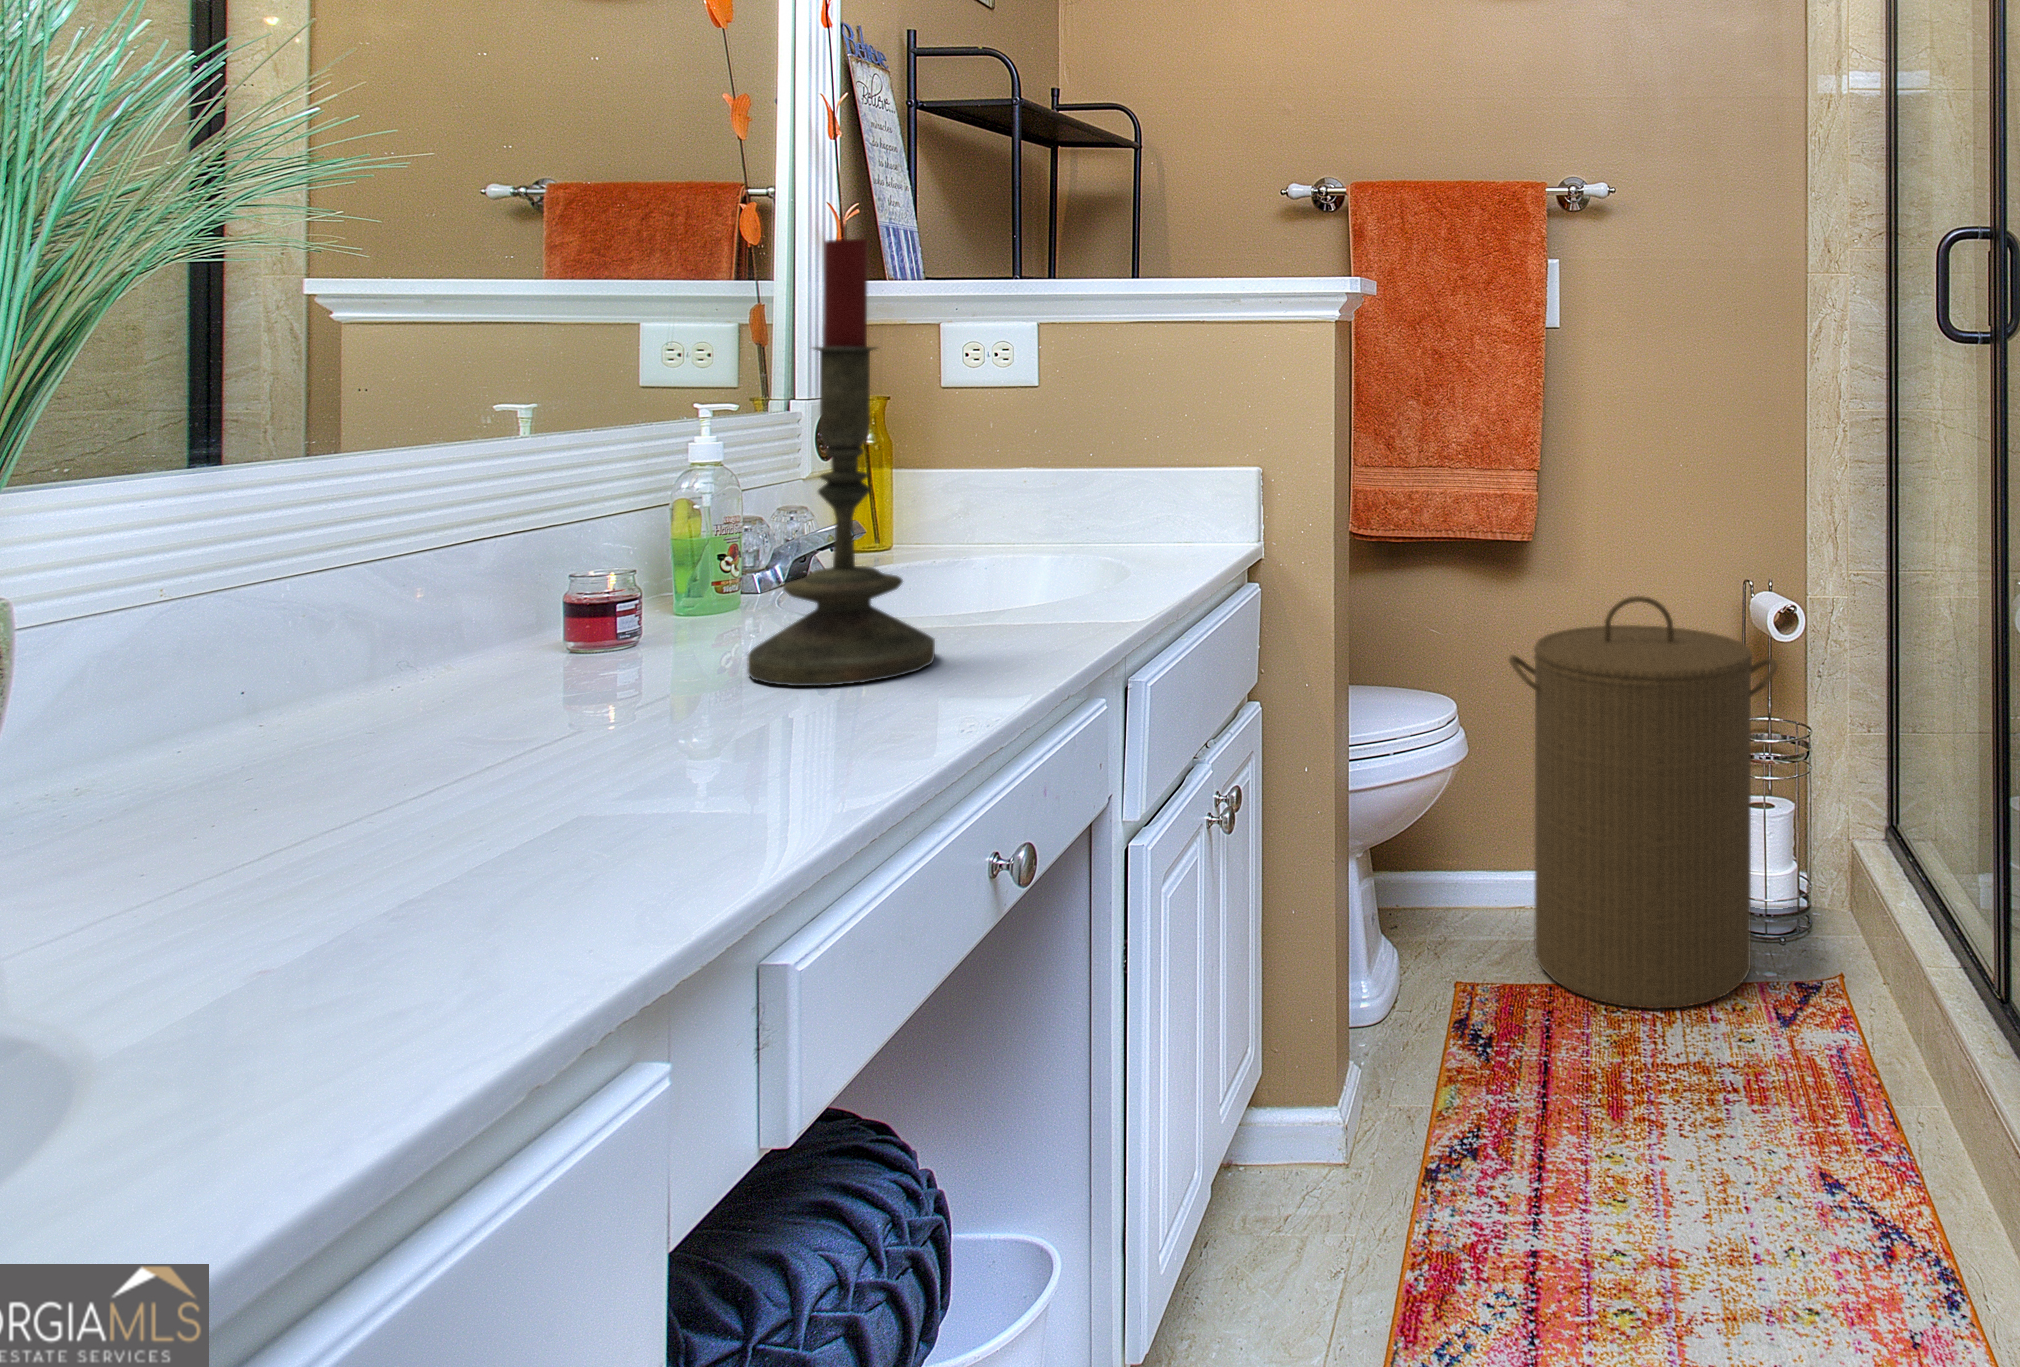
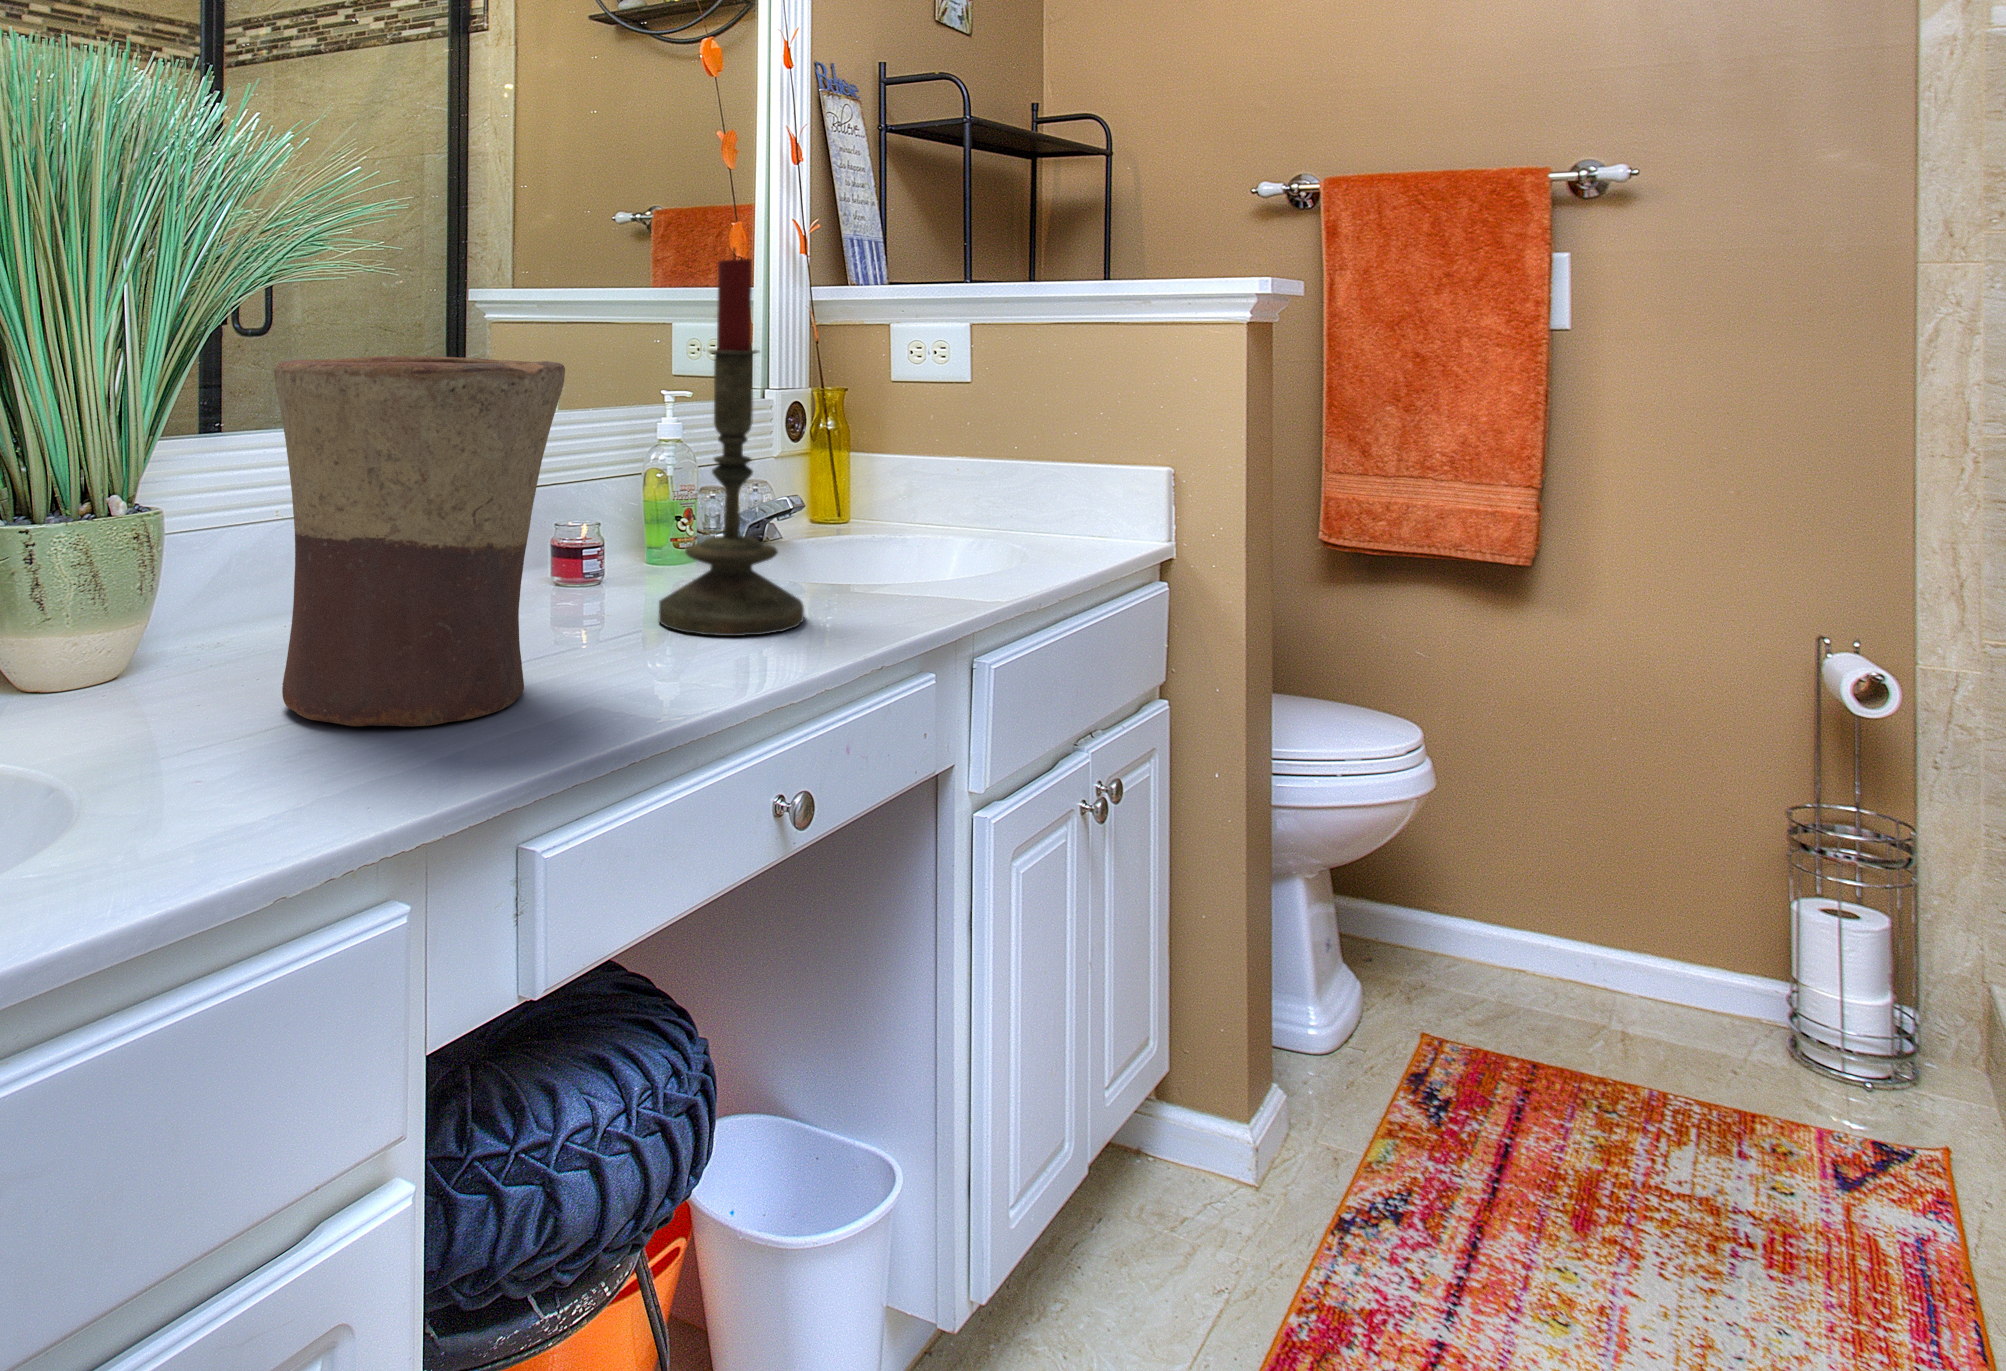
flower pot: none [239,356,700,861] -> present [274,356,565,726]
laundry hamper: present [1509,596,1778,1009] -> none [1486,641,1857,1131]

